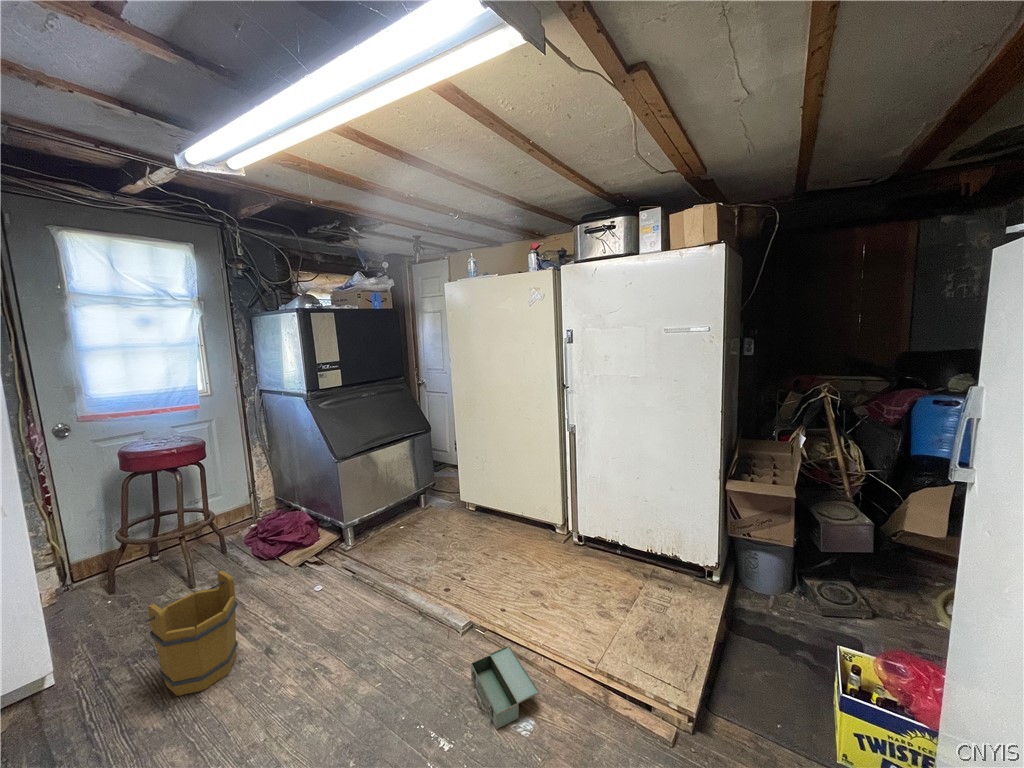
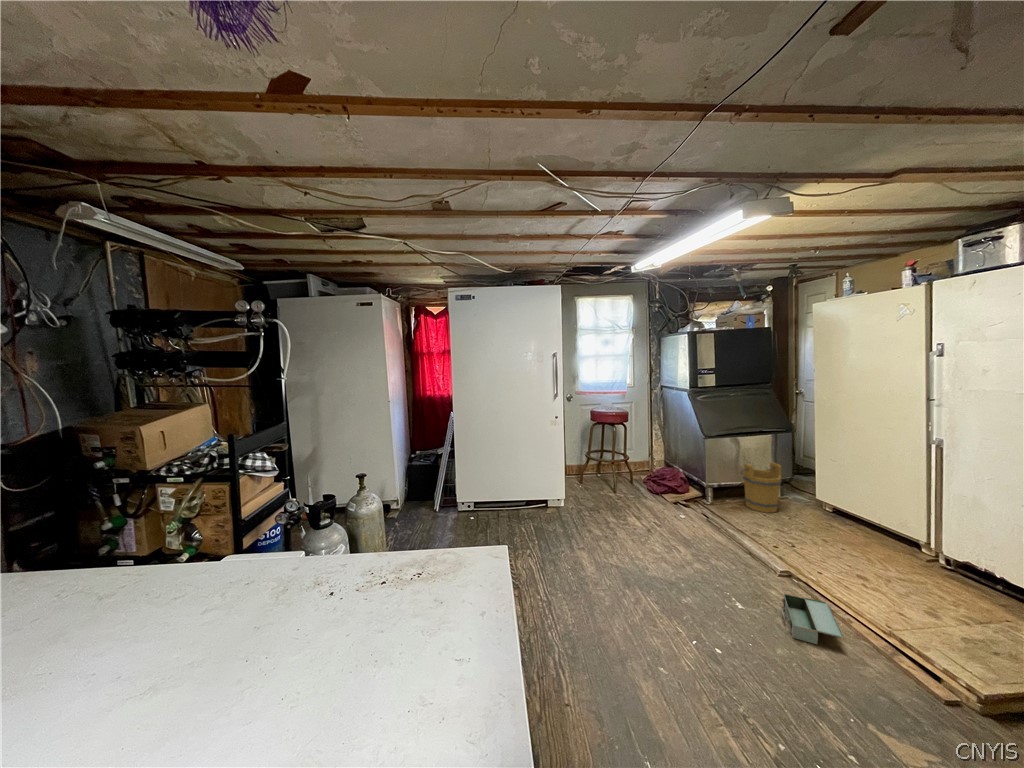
bucket: present [145,571,238,696] -> present [741,462,782,513]

